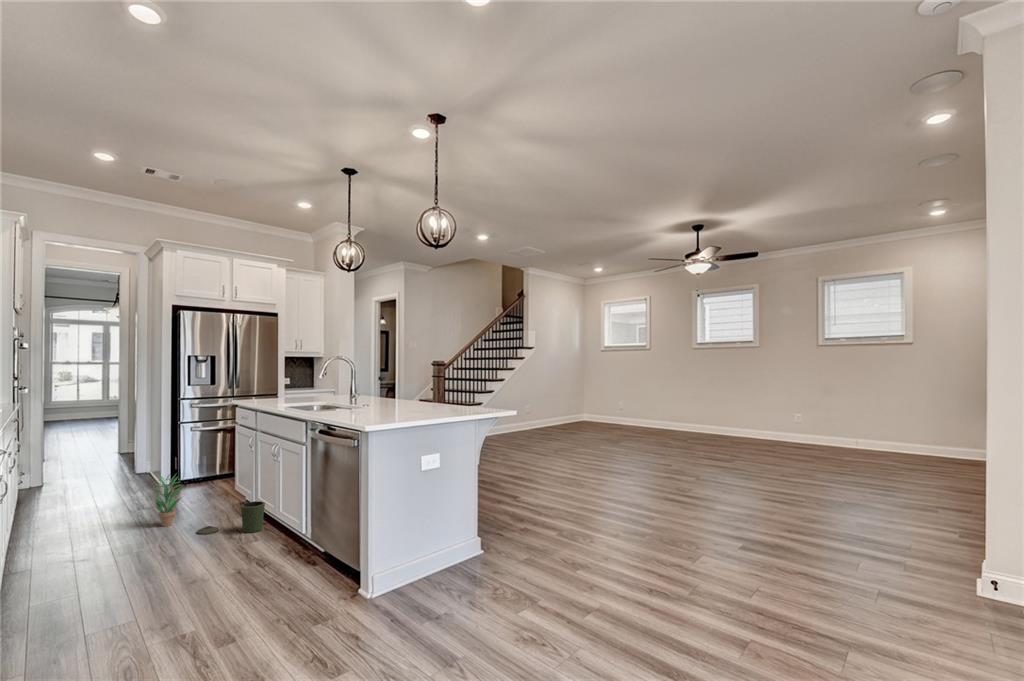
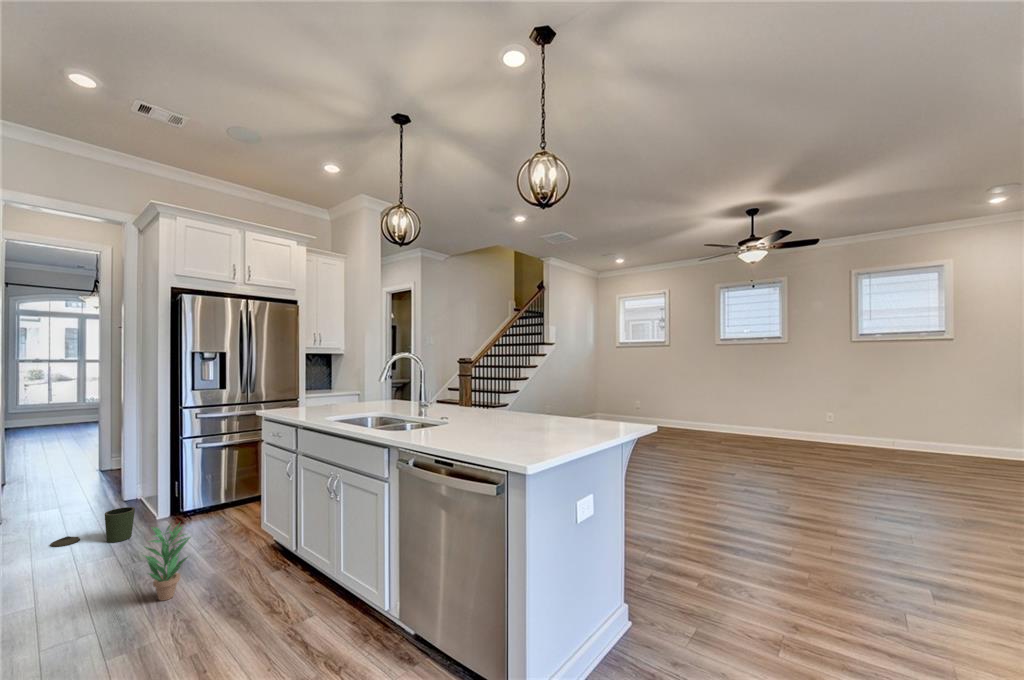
trash can: present [197,501,265,535] -> present [50,507,135,547]

